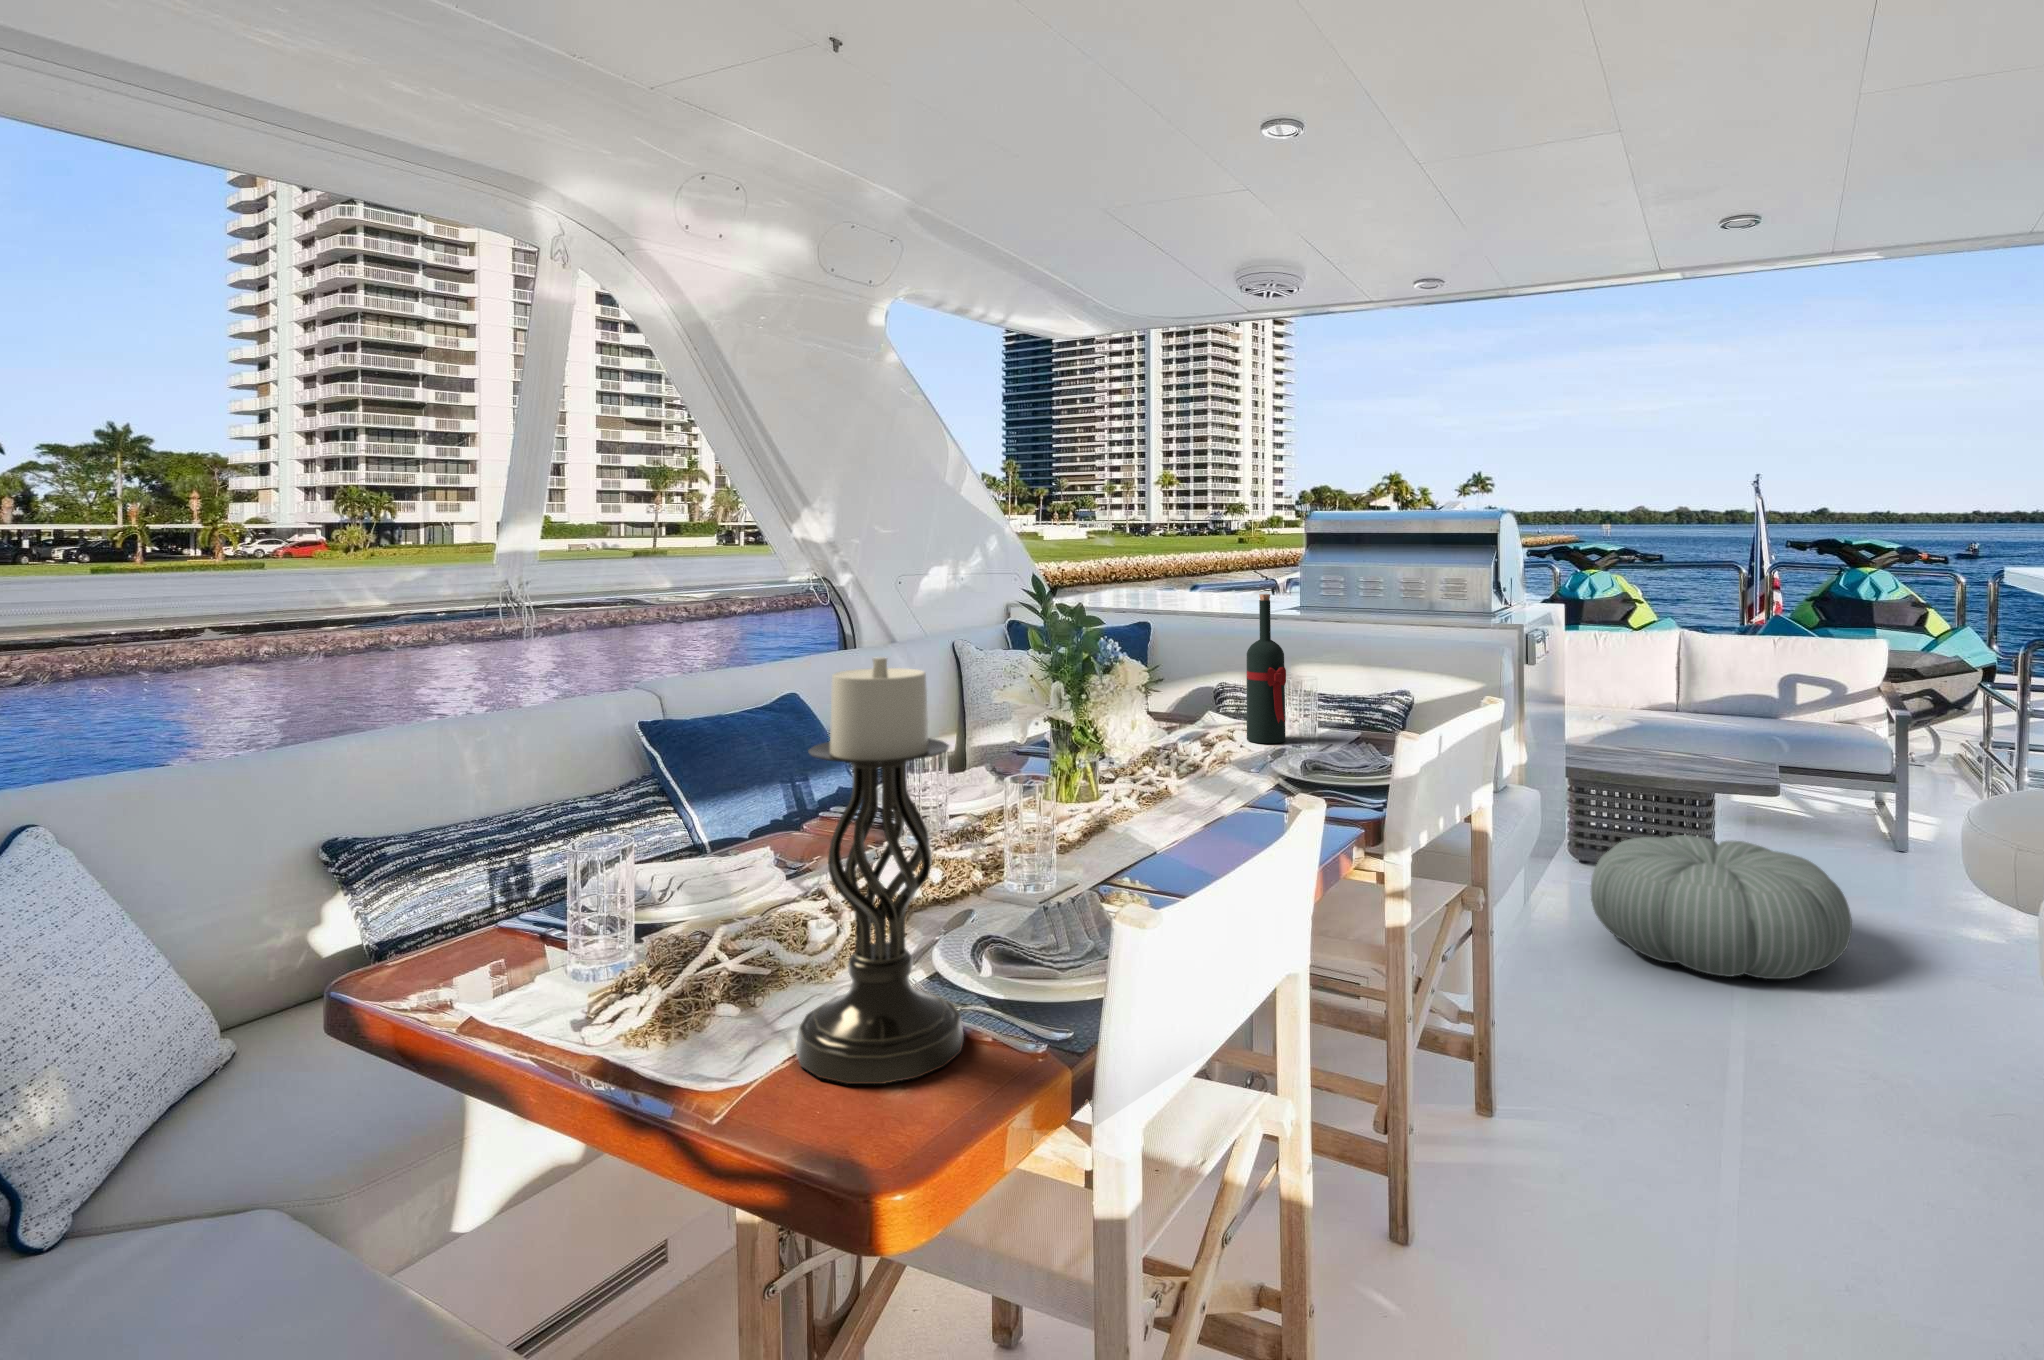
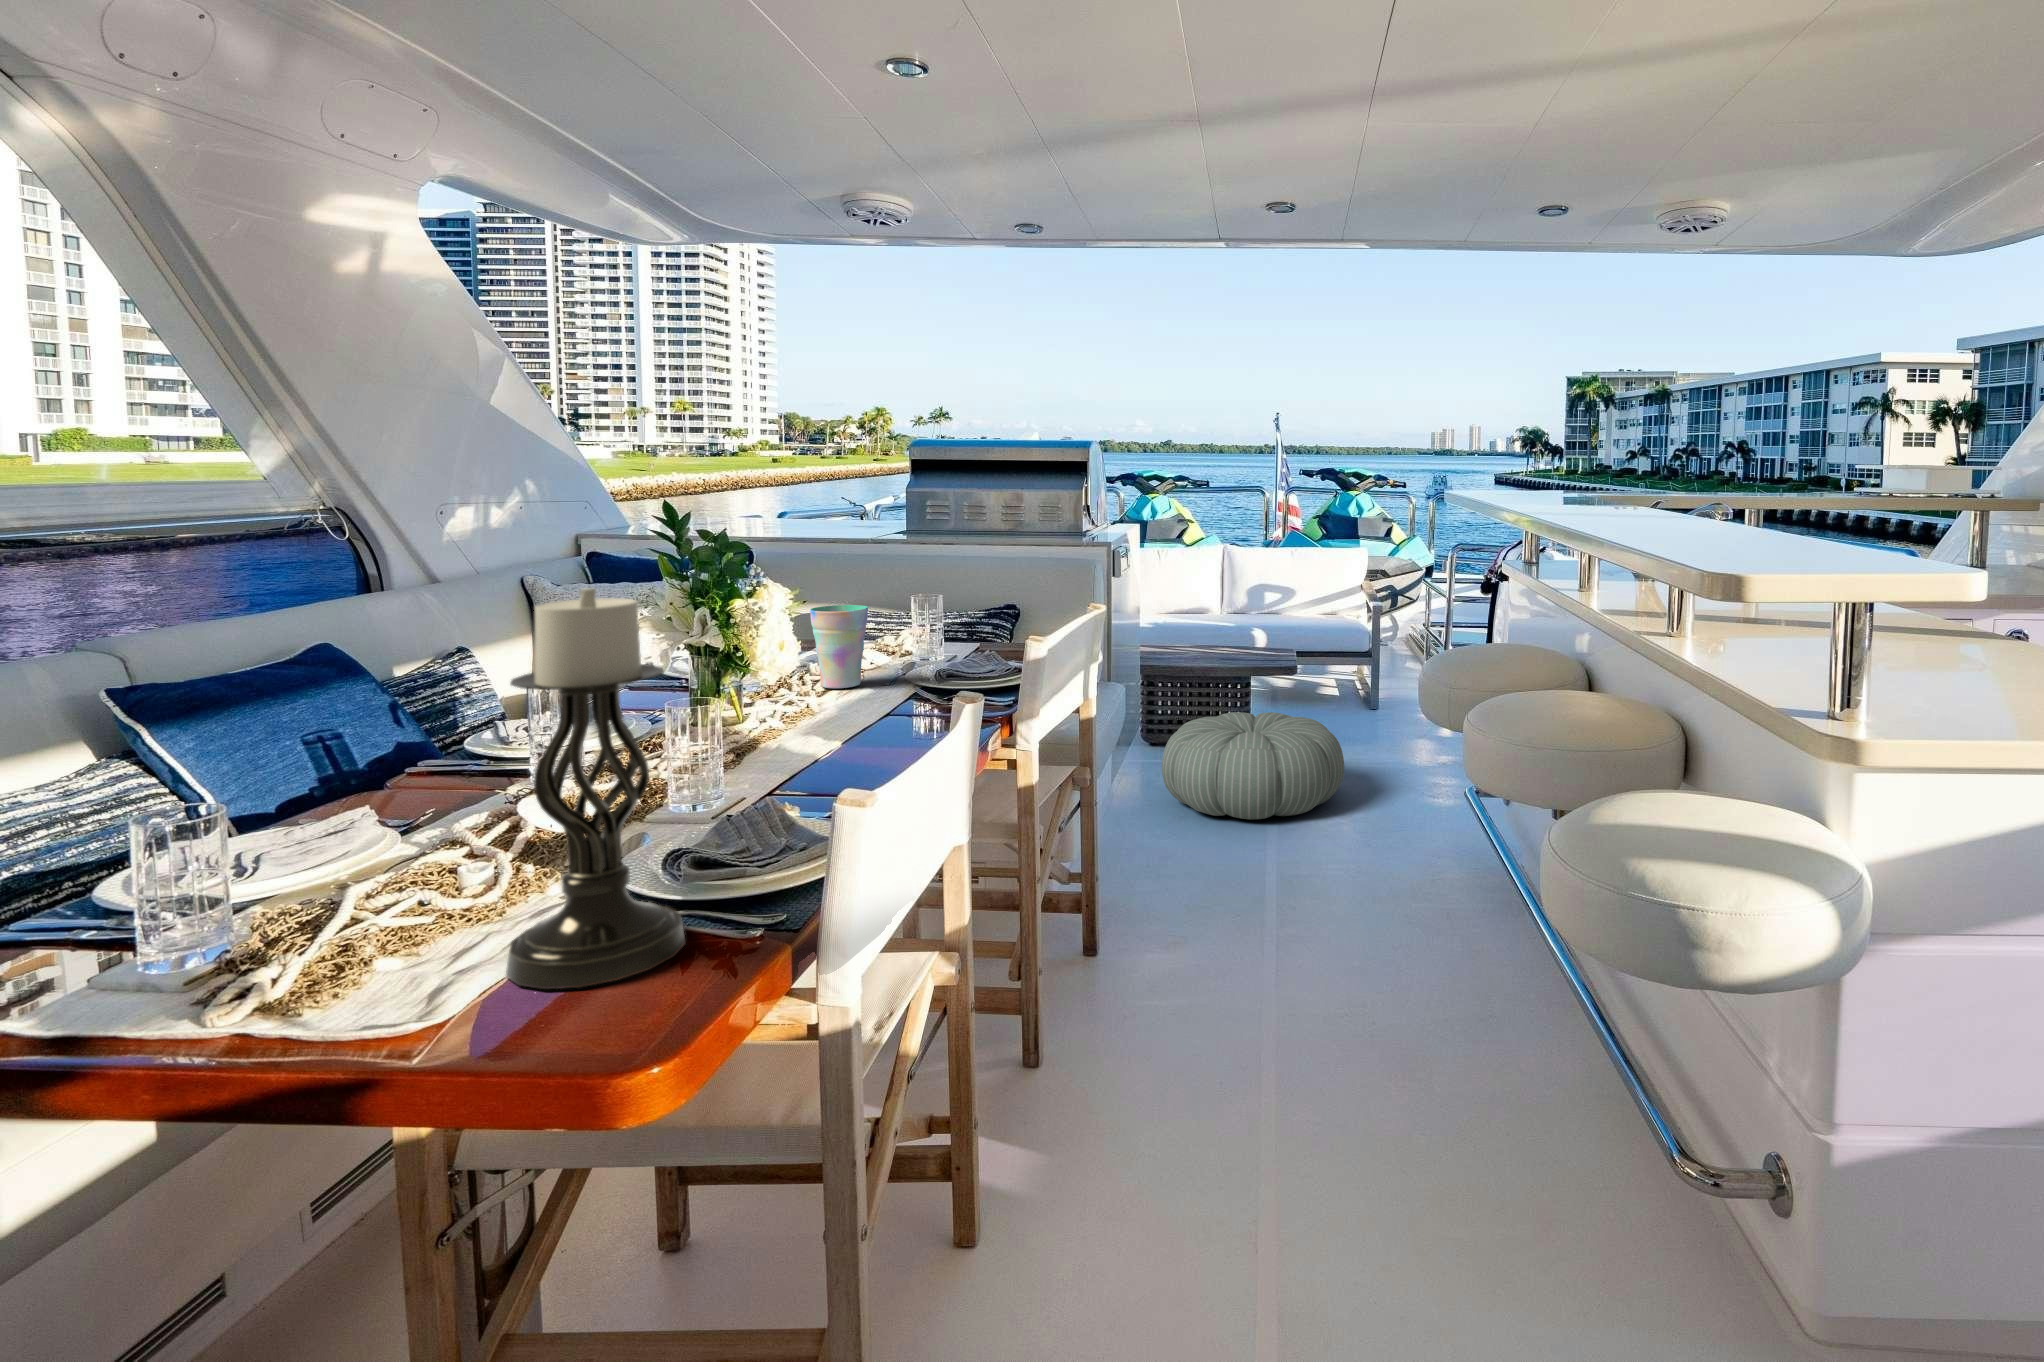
wine bottle: present [1247,594,1286,743] -> none [873,520,913,661]
cup: none [1176,681,1234,768] -> present [810,605,868,688]

